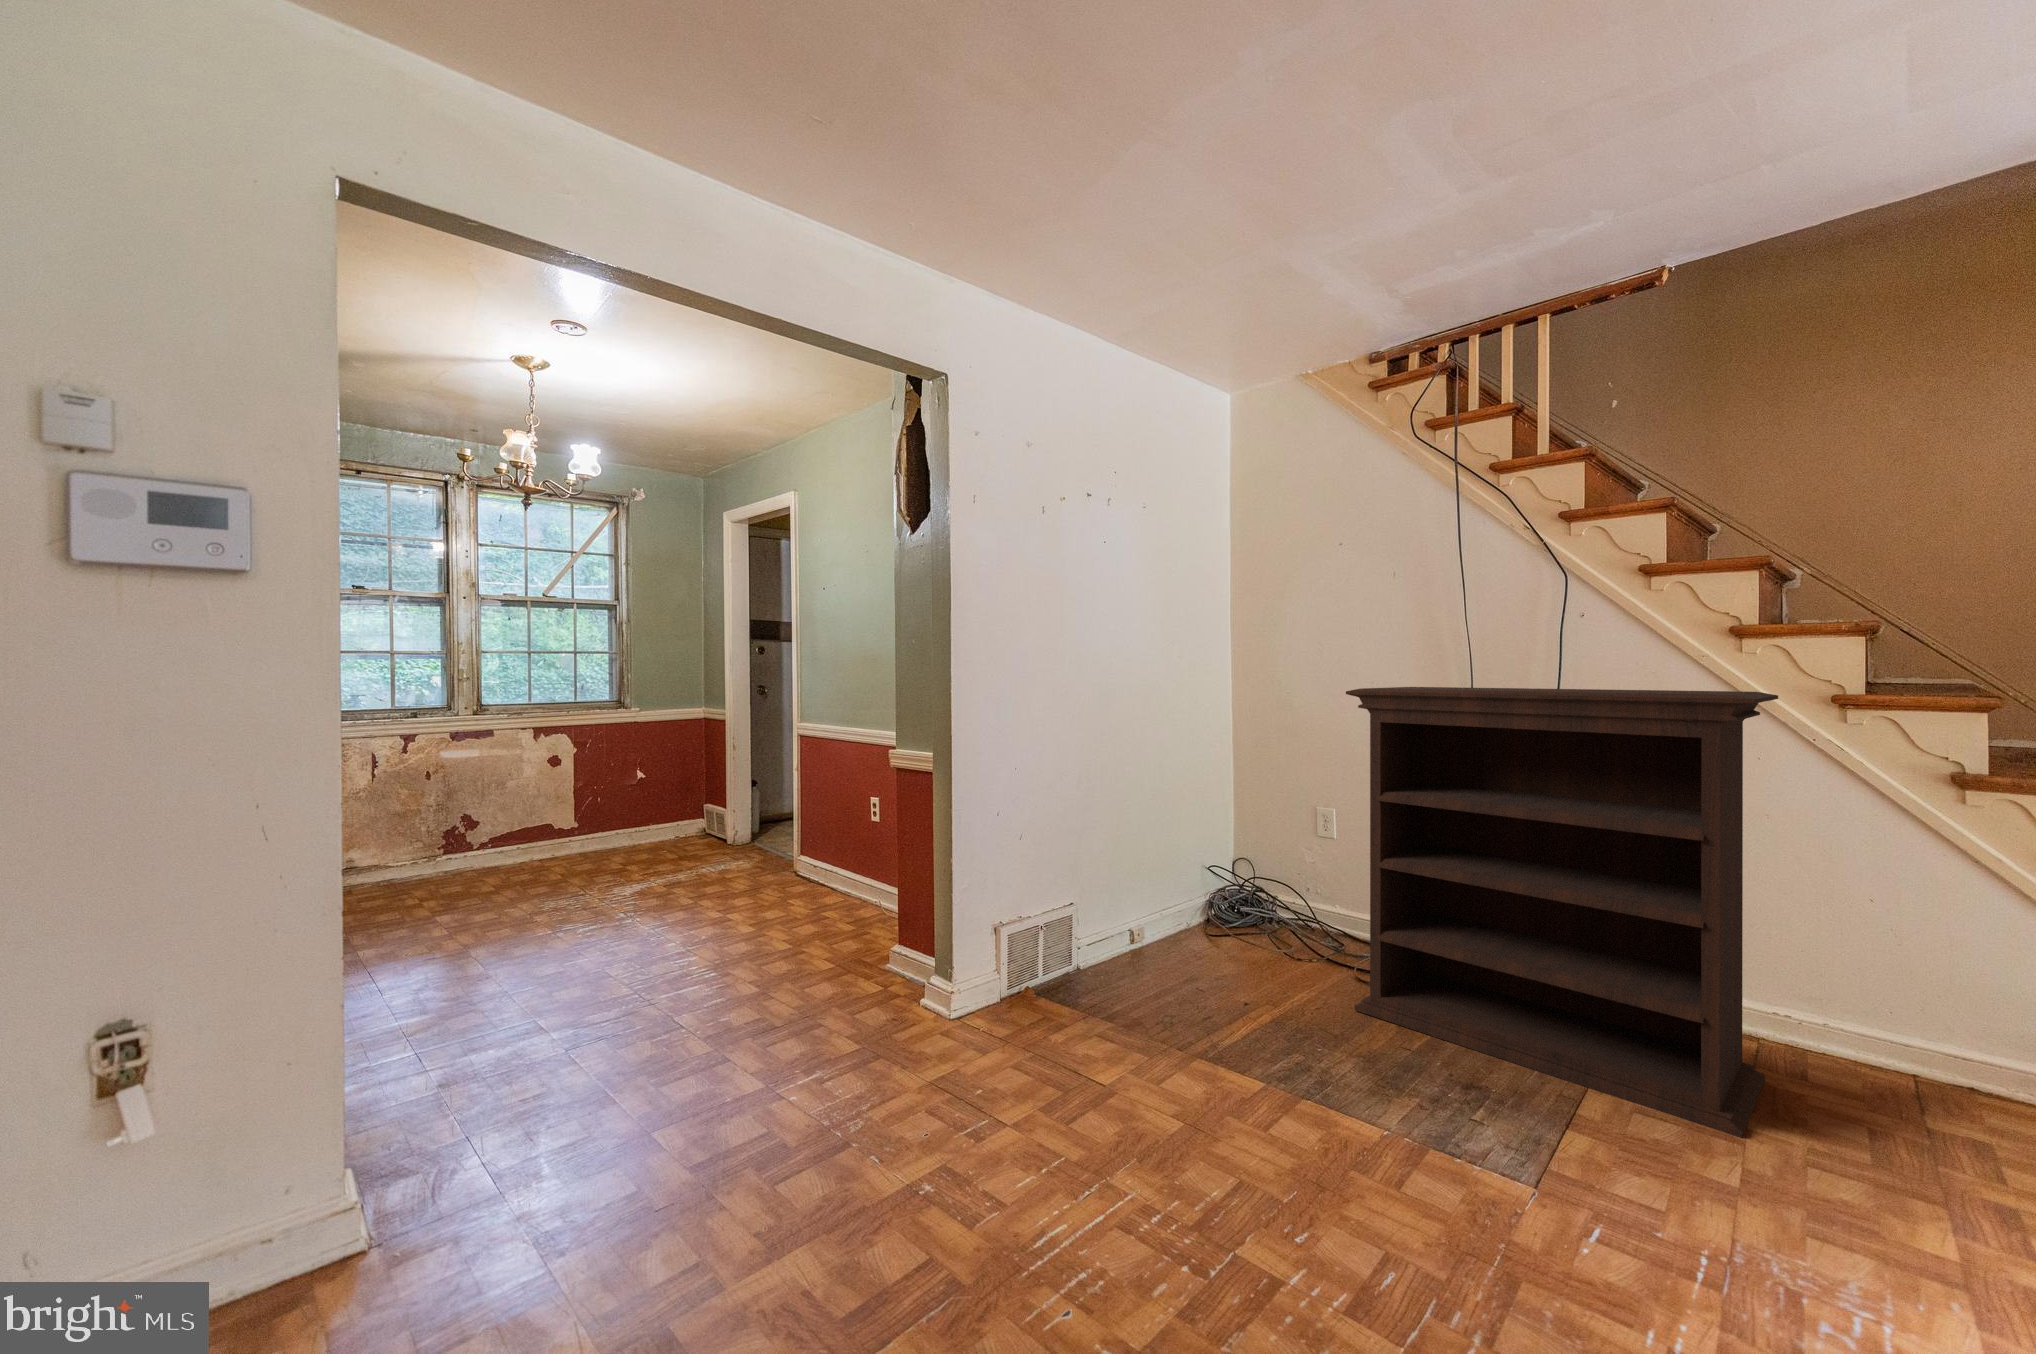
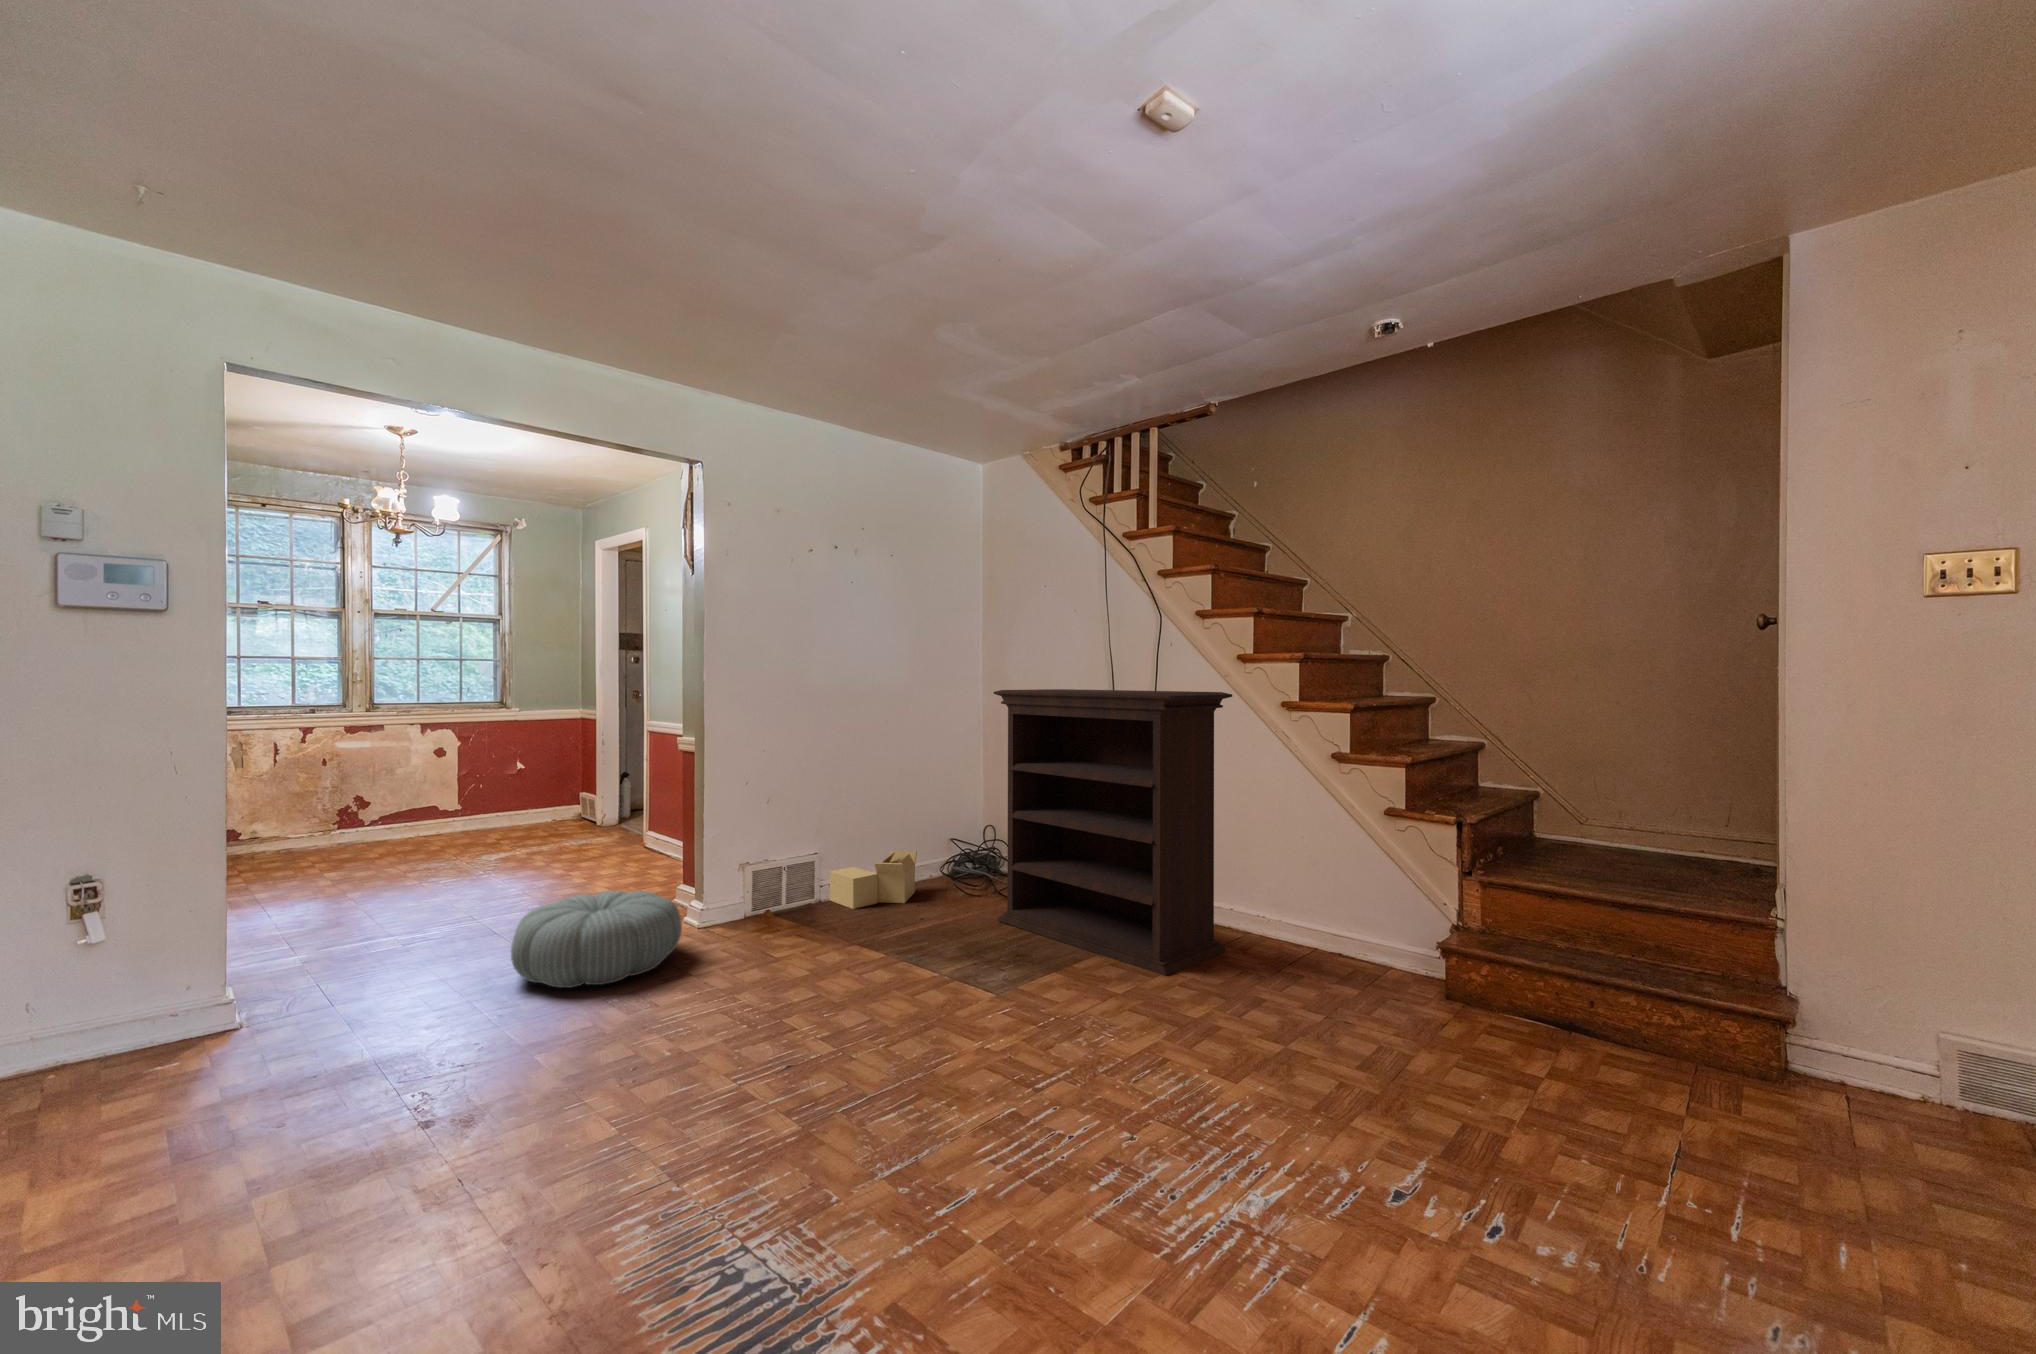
cardboard box: none [1089,898,1193,983] -> present [830,850,917,909]
pouf: none [739,976,963,1146] -> present [511,890,682,988]

